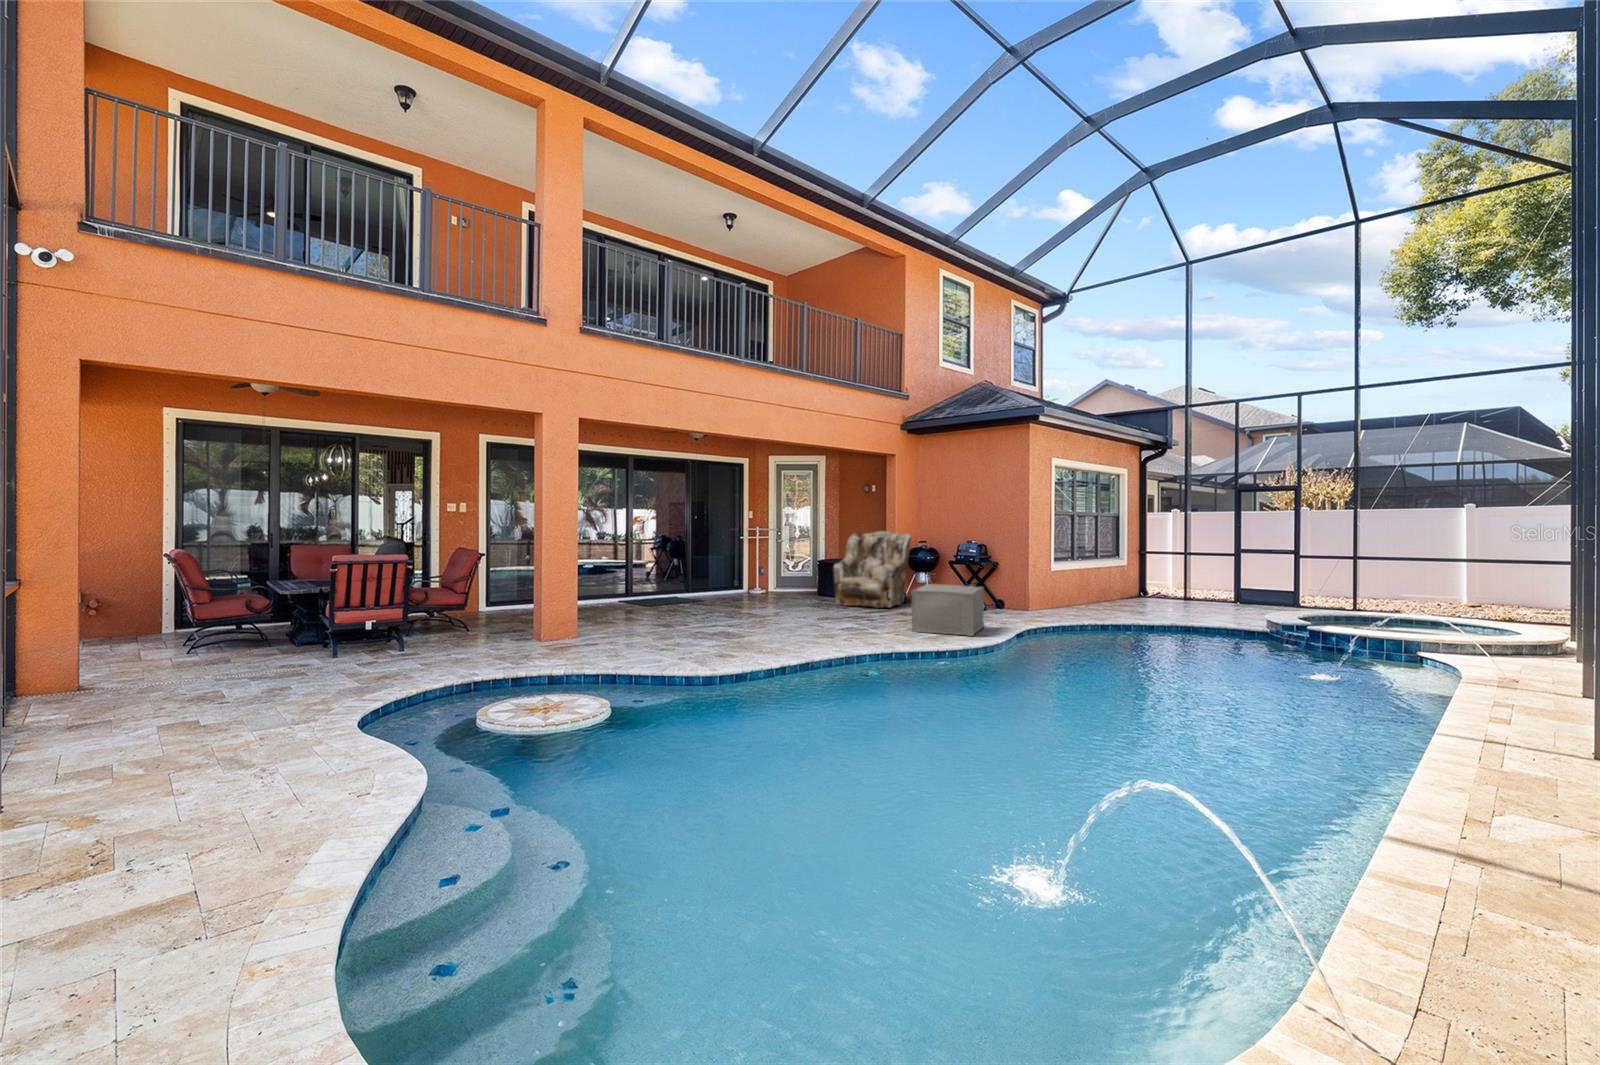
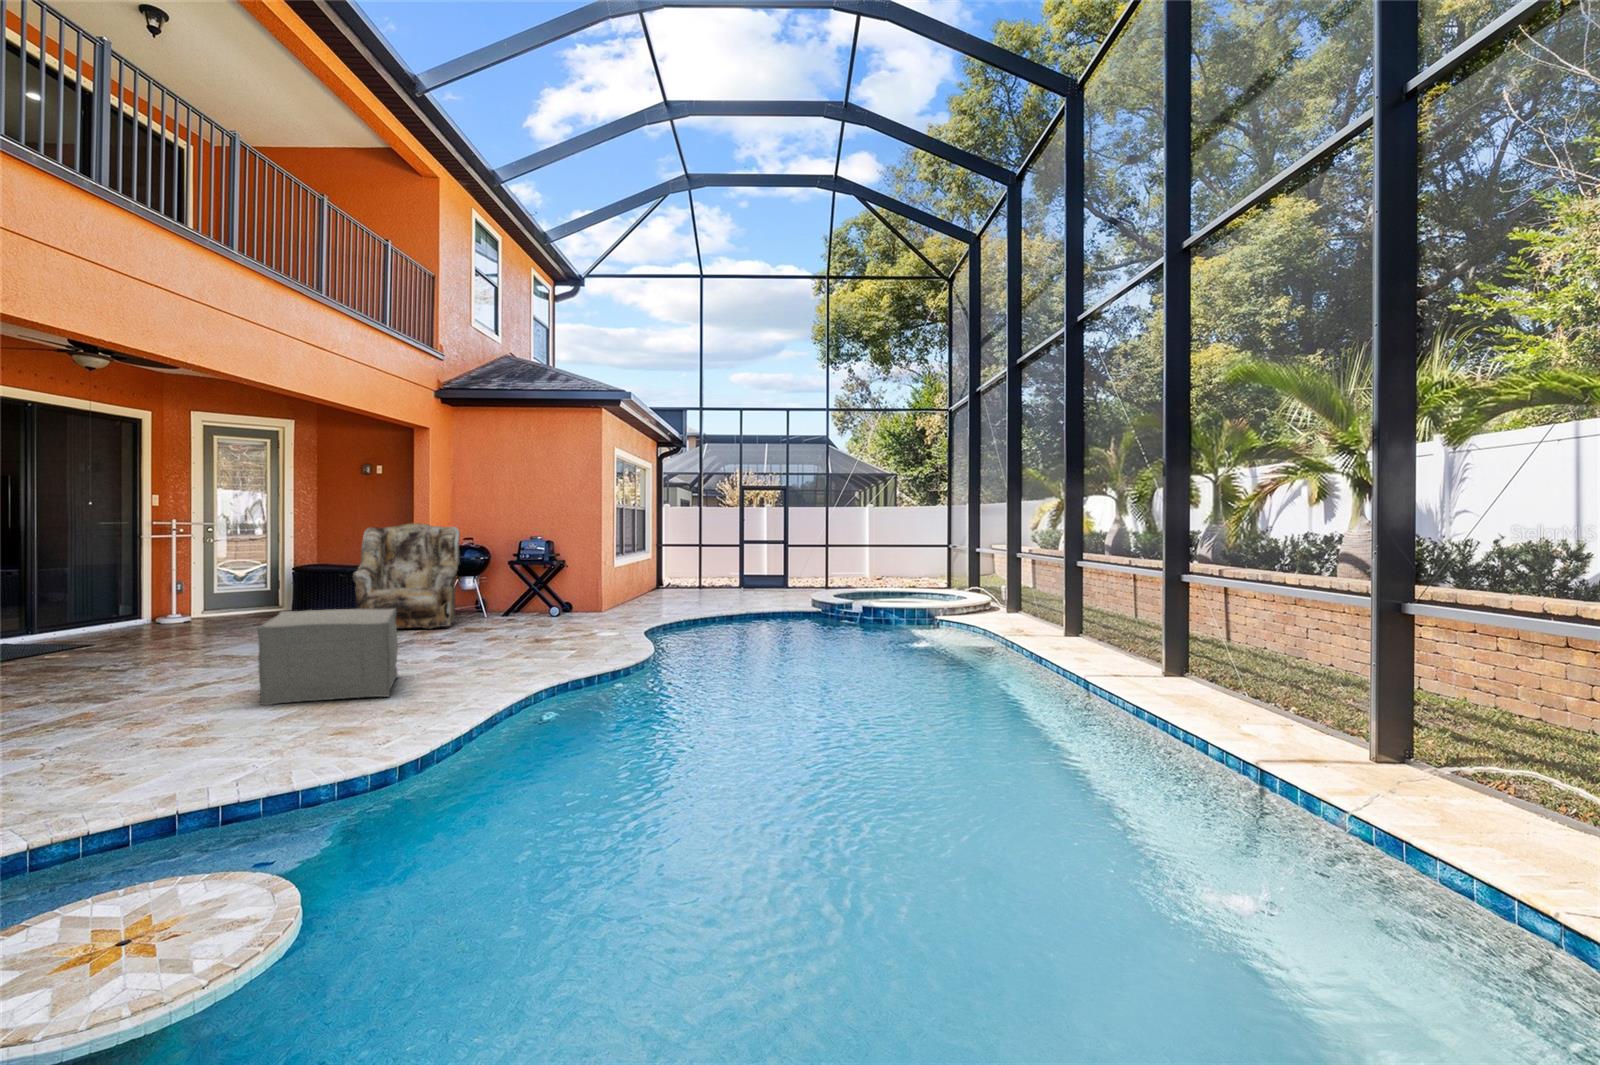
ottoman: present [911,584,984,636] -> present [257,608,398,705]

